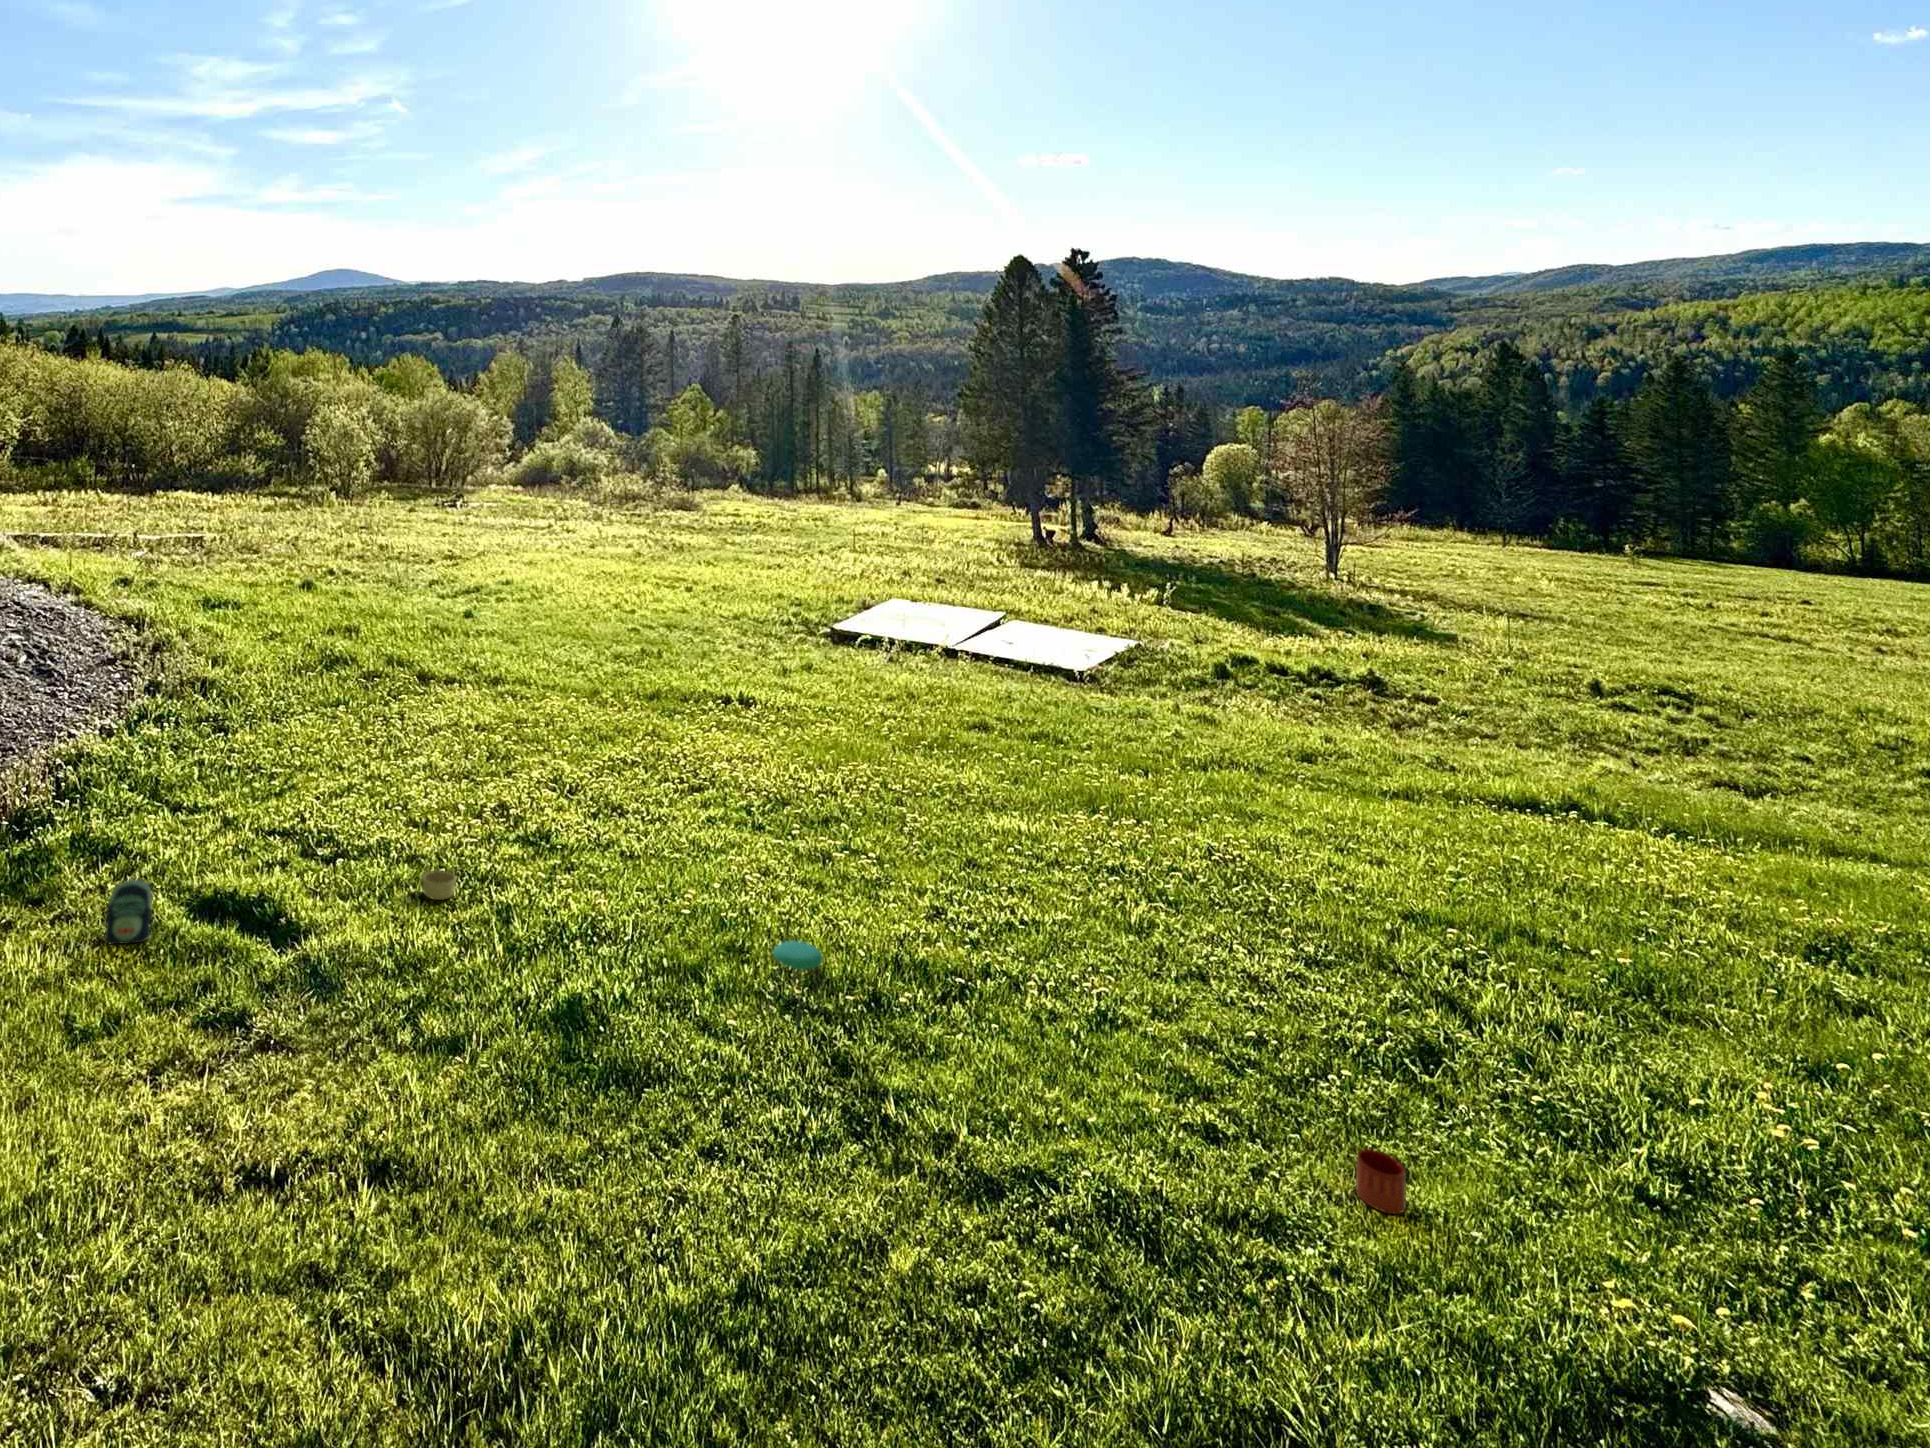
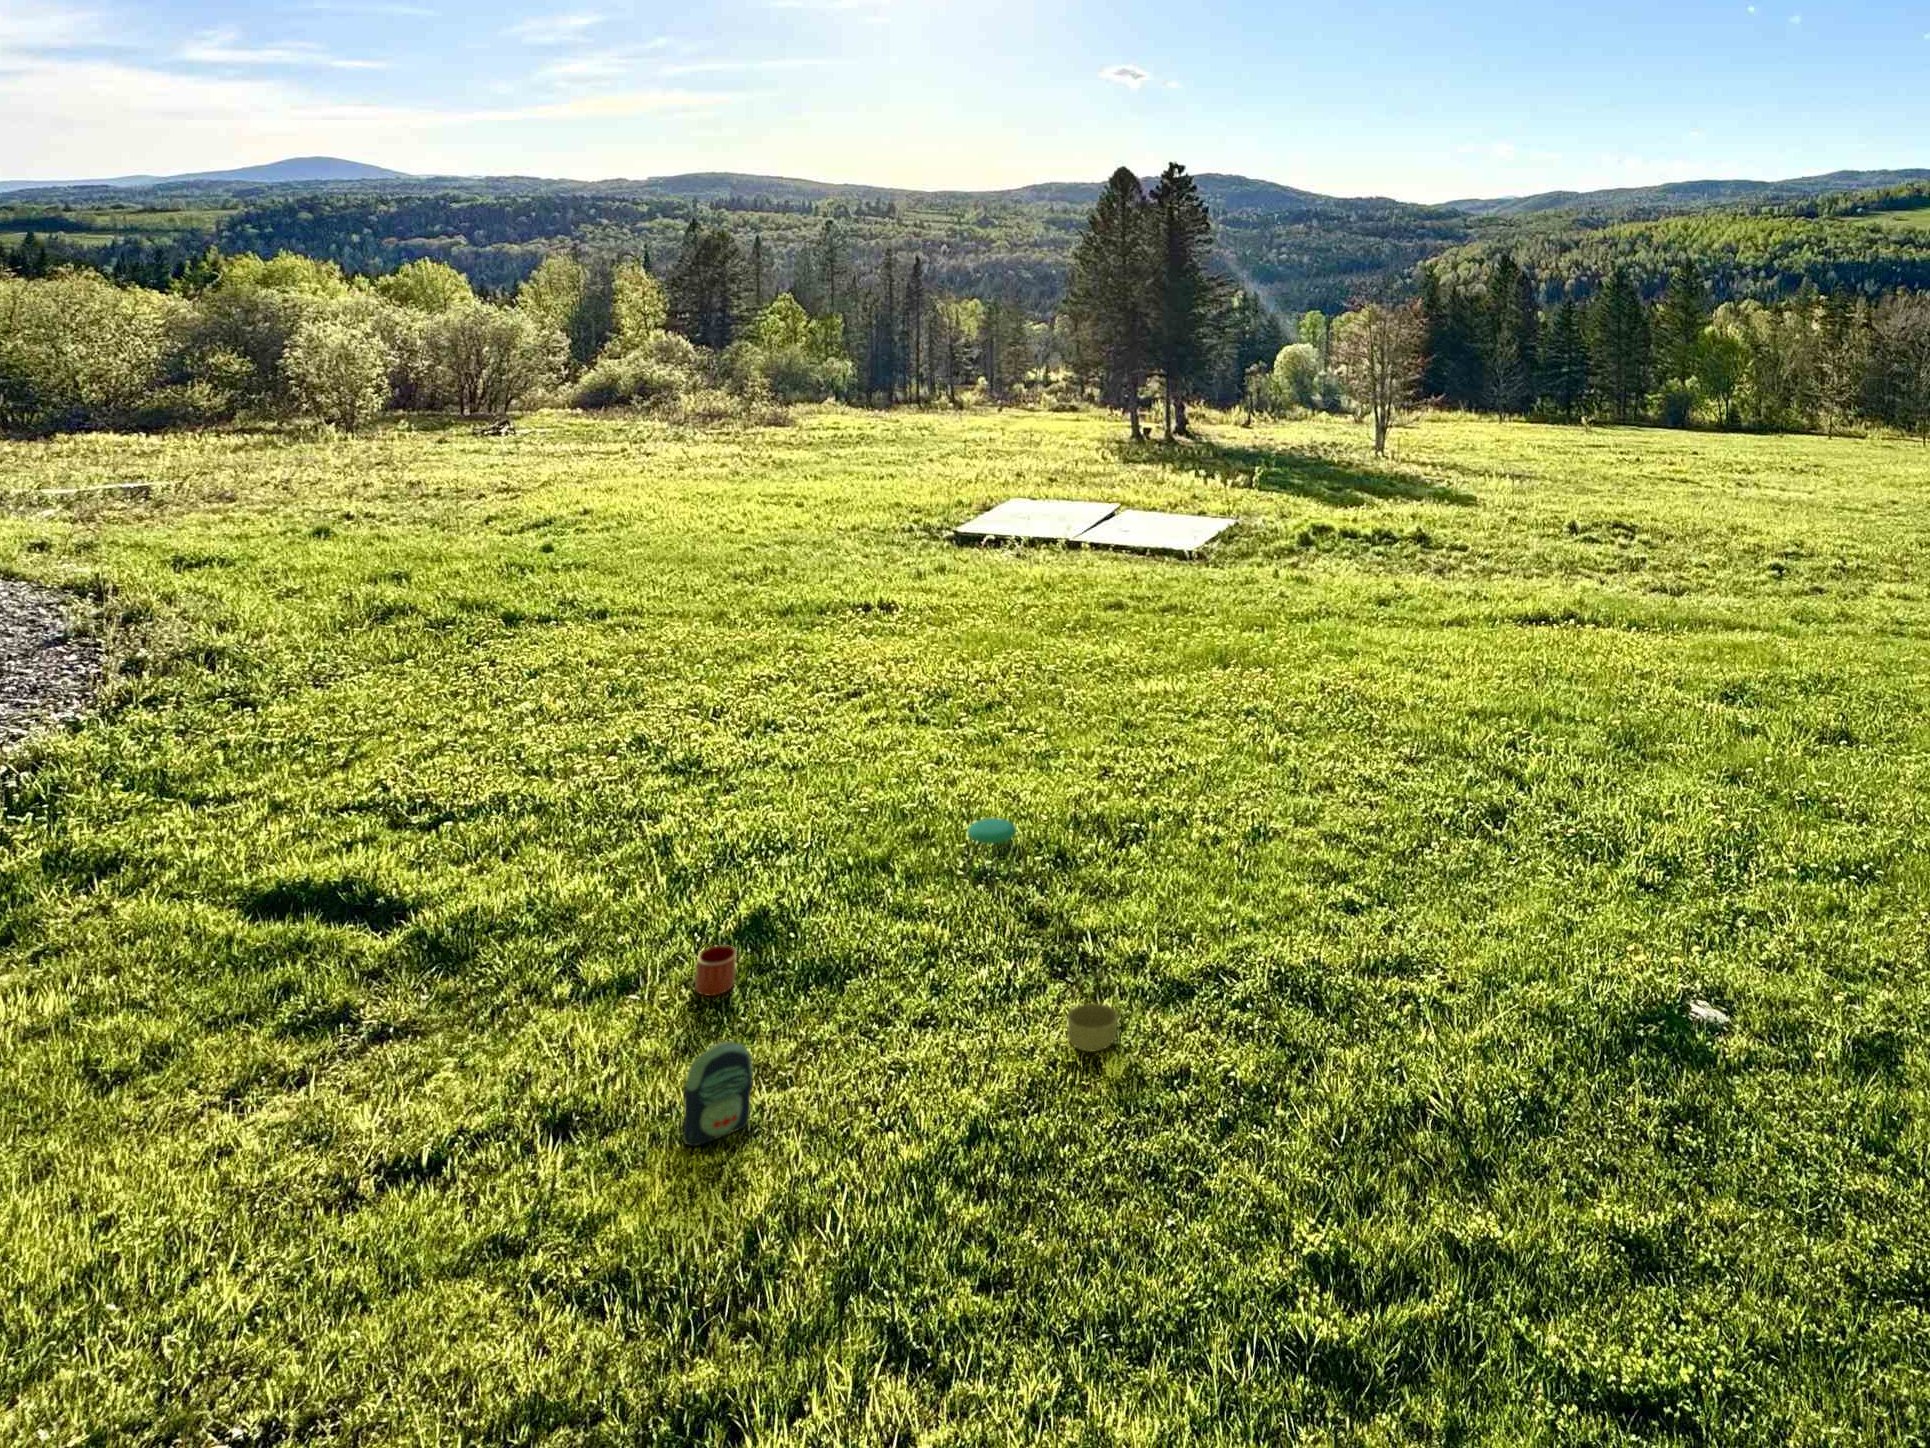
basket: present [422,847,457,900] -> present [1067,975,1119,1052]
backpack: present [104,879,154,944] -> present [683,1041,753,1146]
planter: present [1356,1149,1406,1214] -> present [695,945,737,996]

